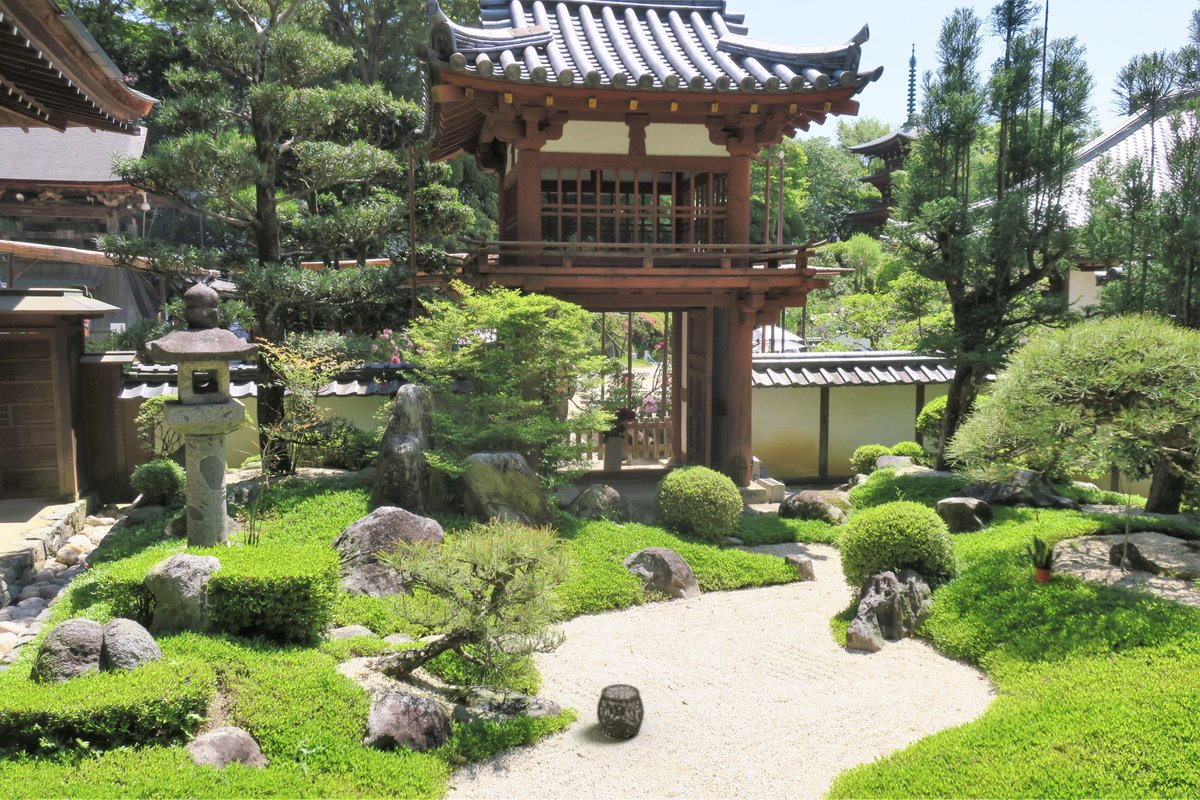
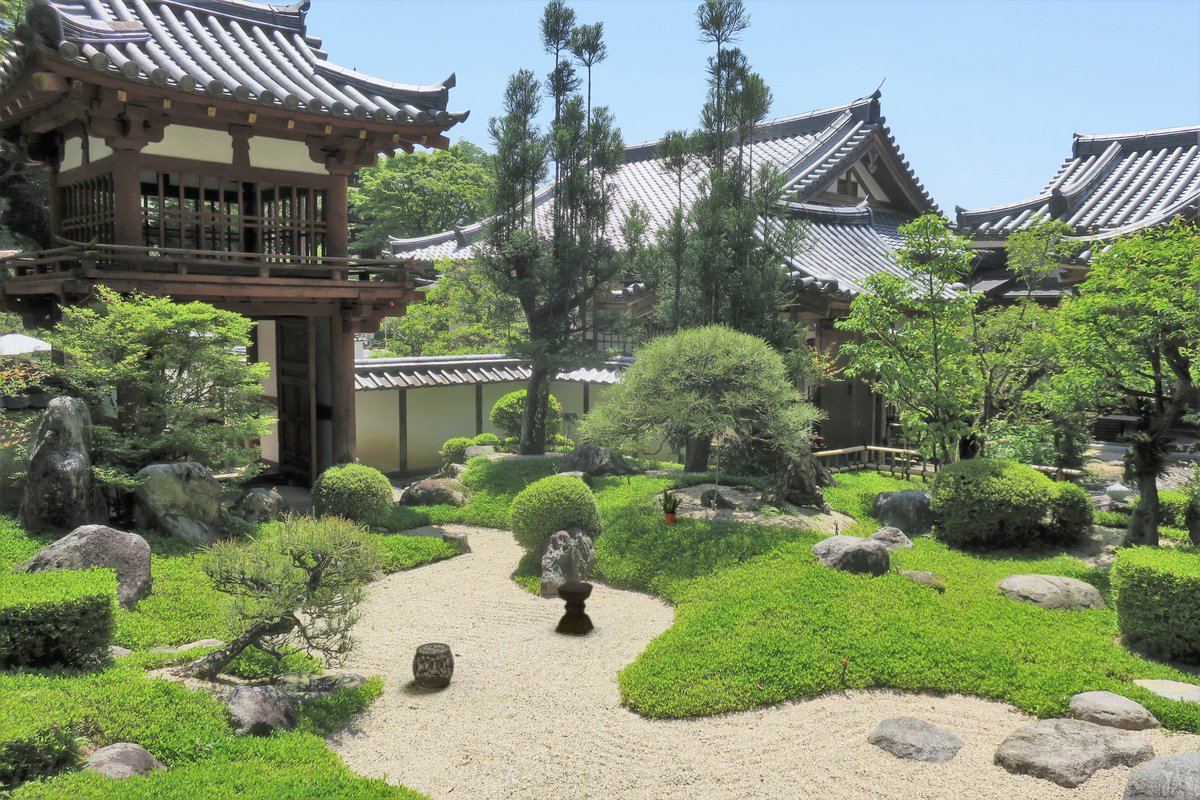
stool: none [813,639,865,711] -> present [556,581,594,636]

